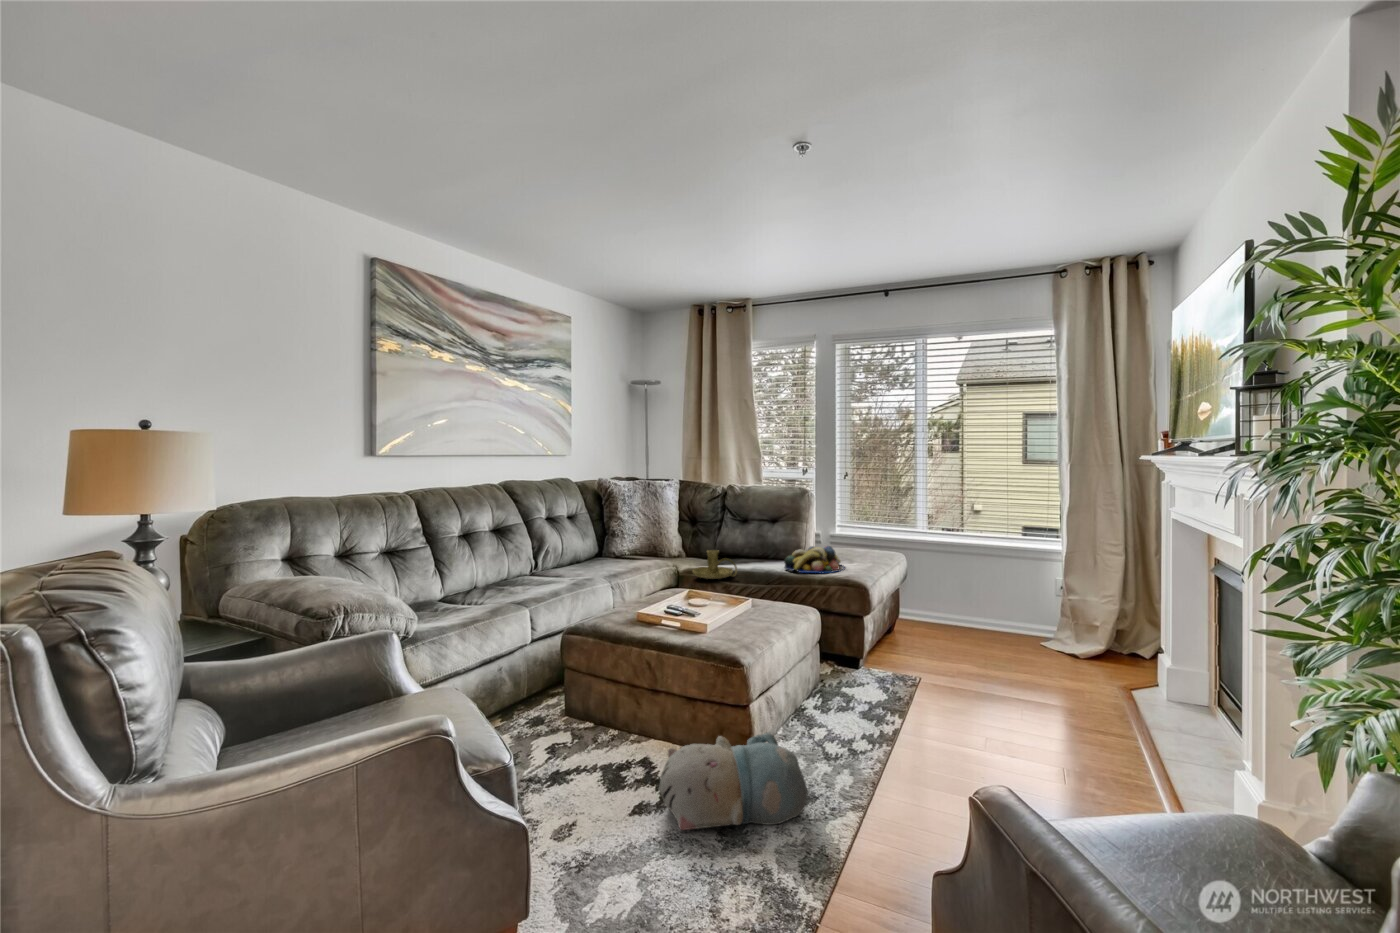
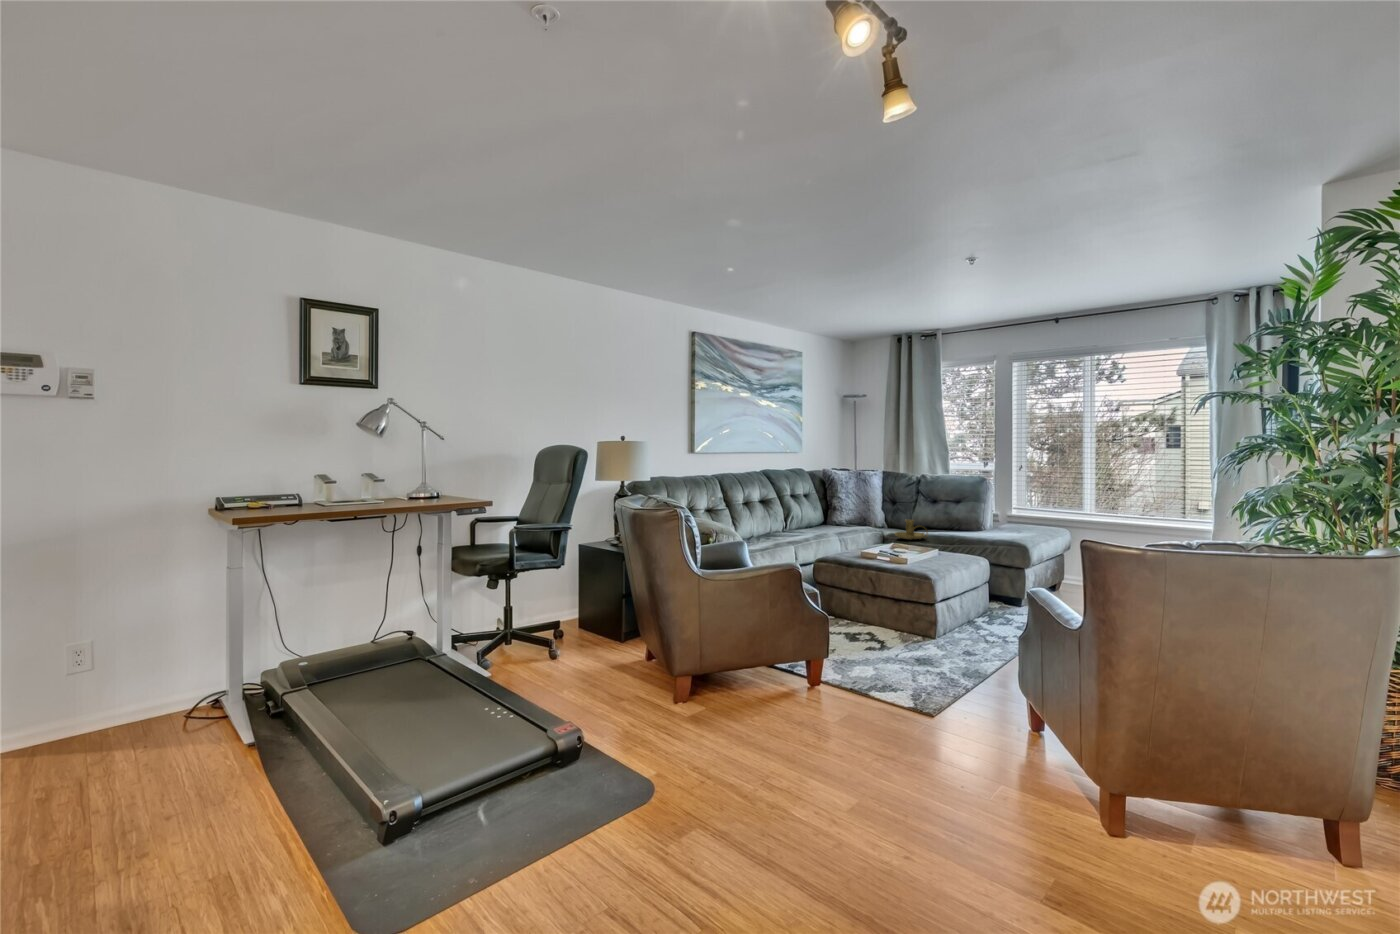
fruit bowl: present [784,546,845,573] -> none [964,520,1014,539]
plush toy: present [659,732,808,830] -> none [881,615,970,661]

